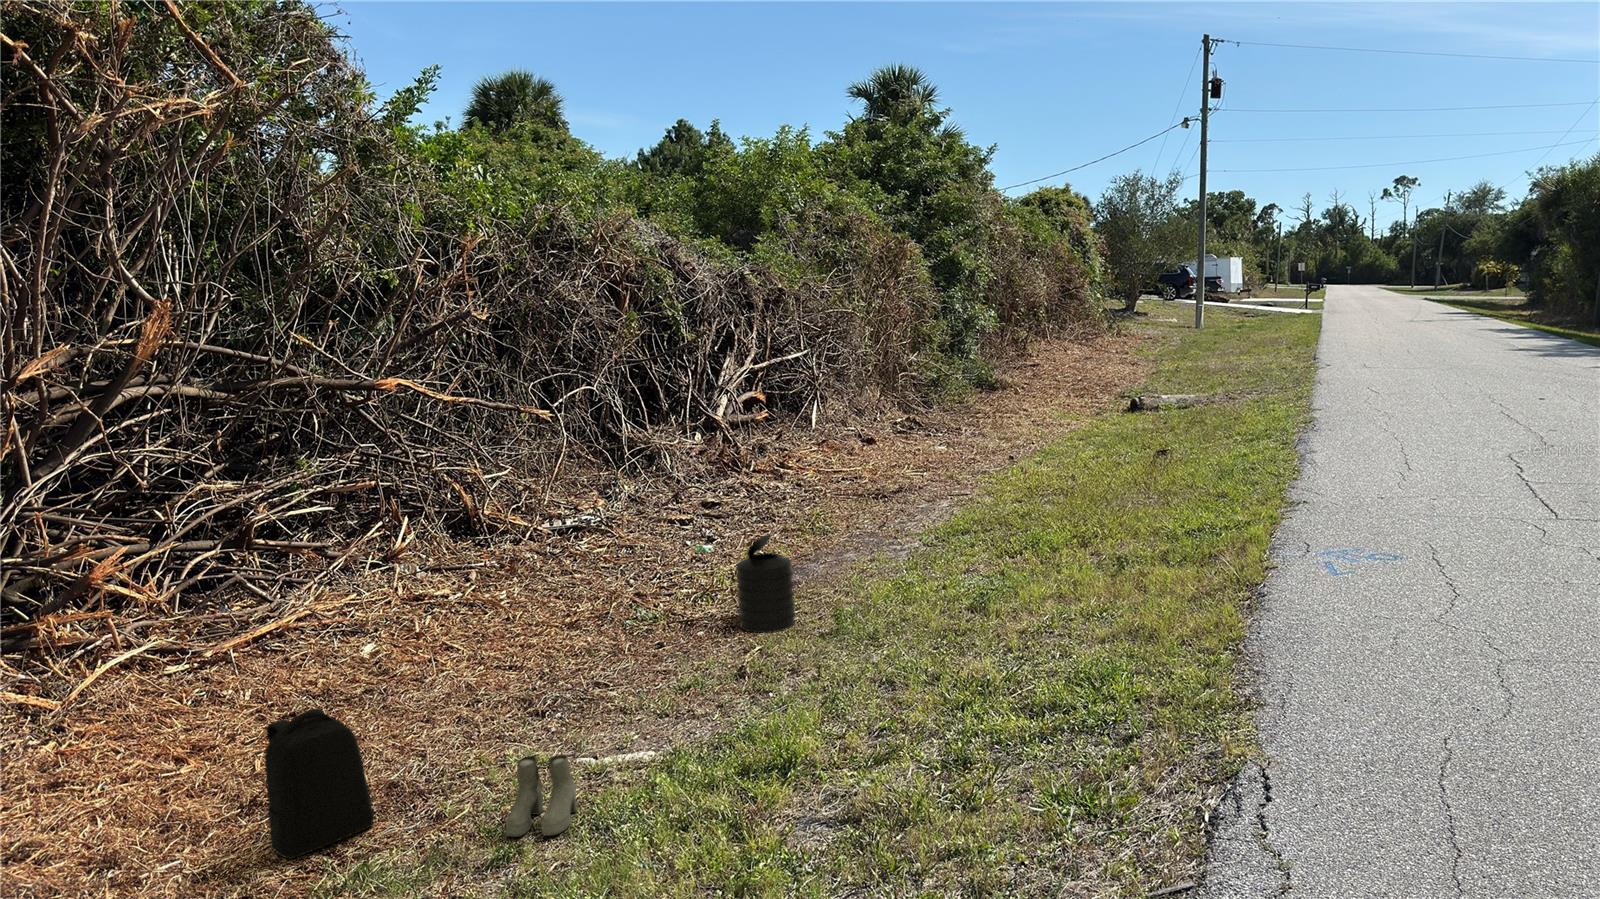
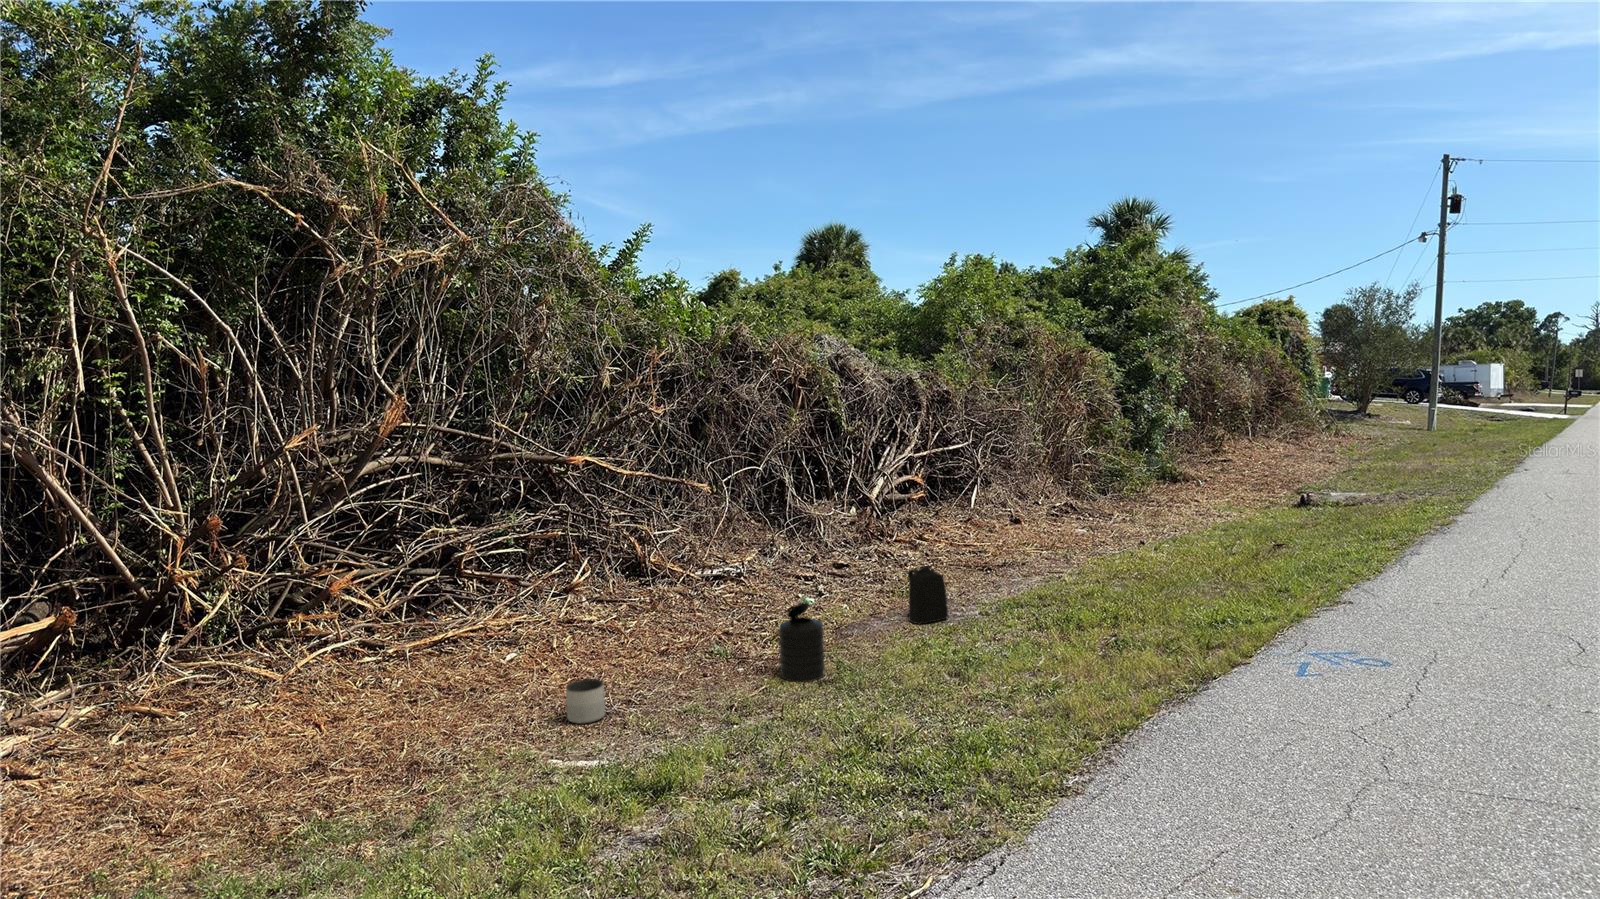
planter: none [503,656,558,715] -> present [566,679,605,724]
backpack: present [265,708,374,859] -> present [908,566,948,624]
boots: present [506,755,577,837] -> none [476,760,538,825]

